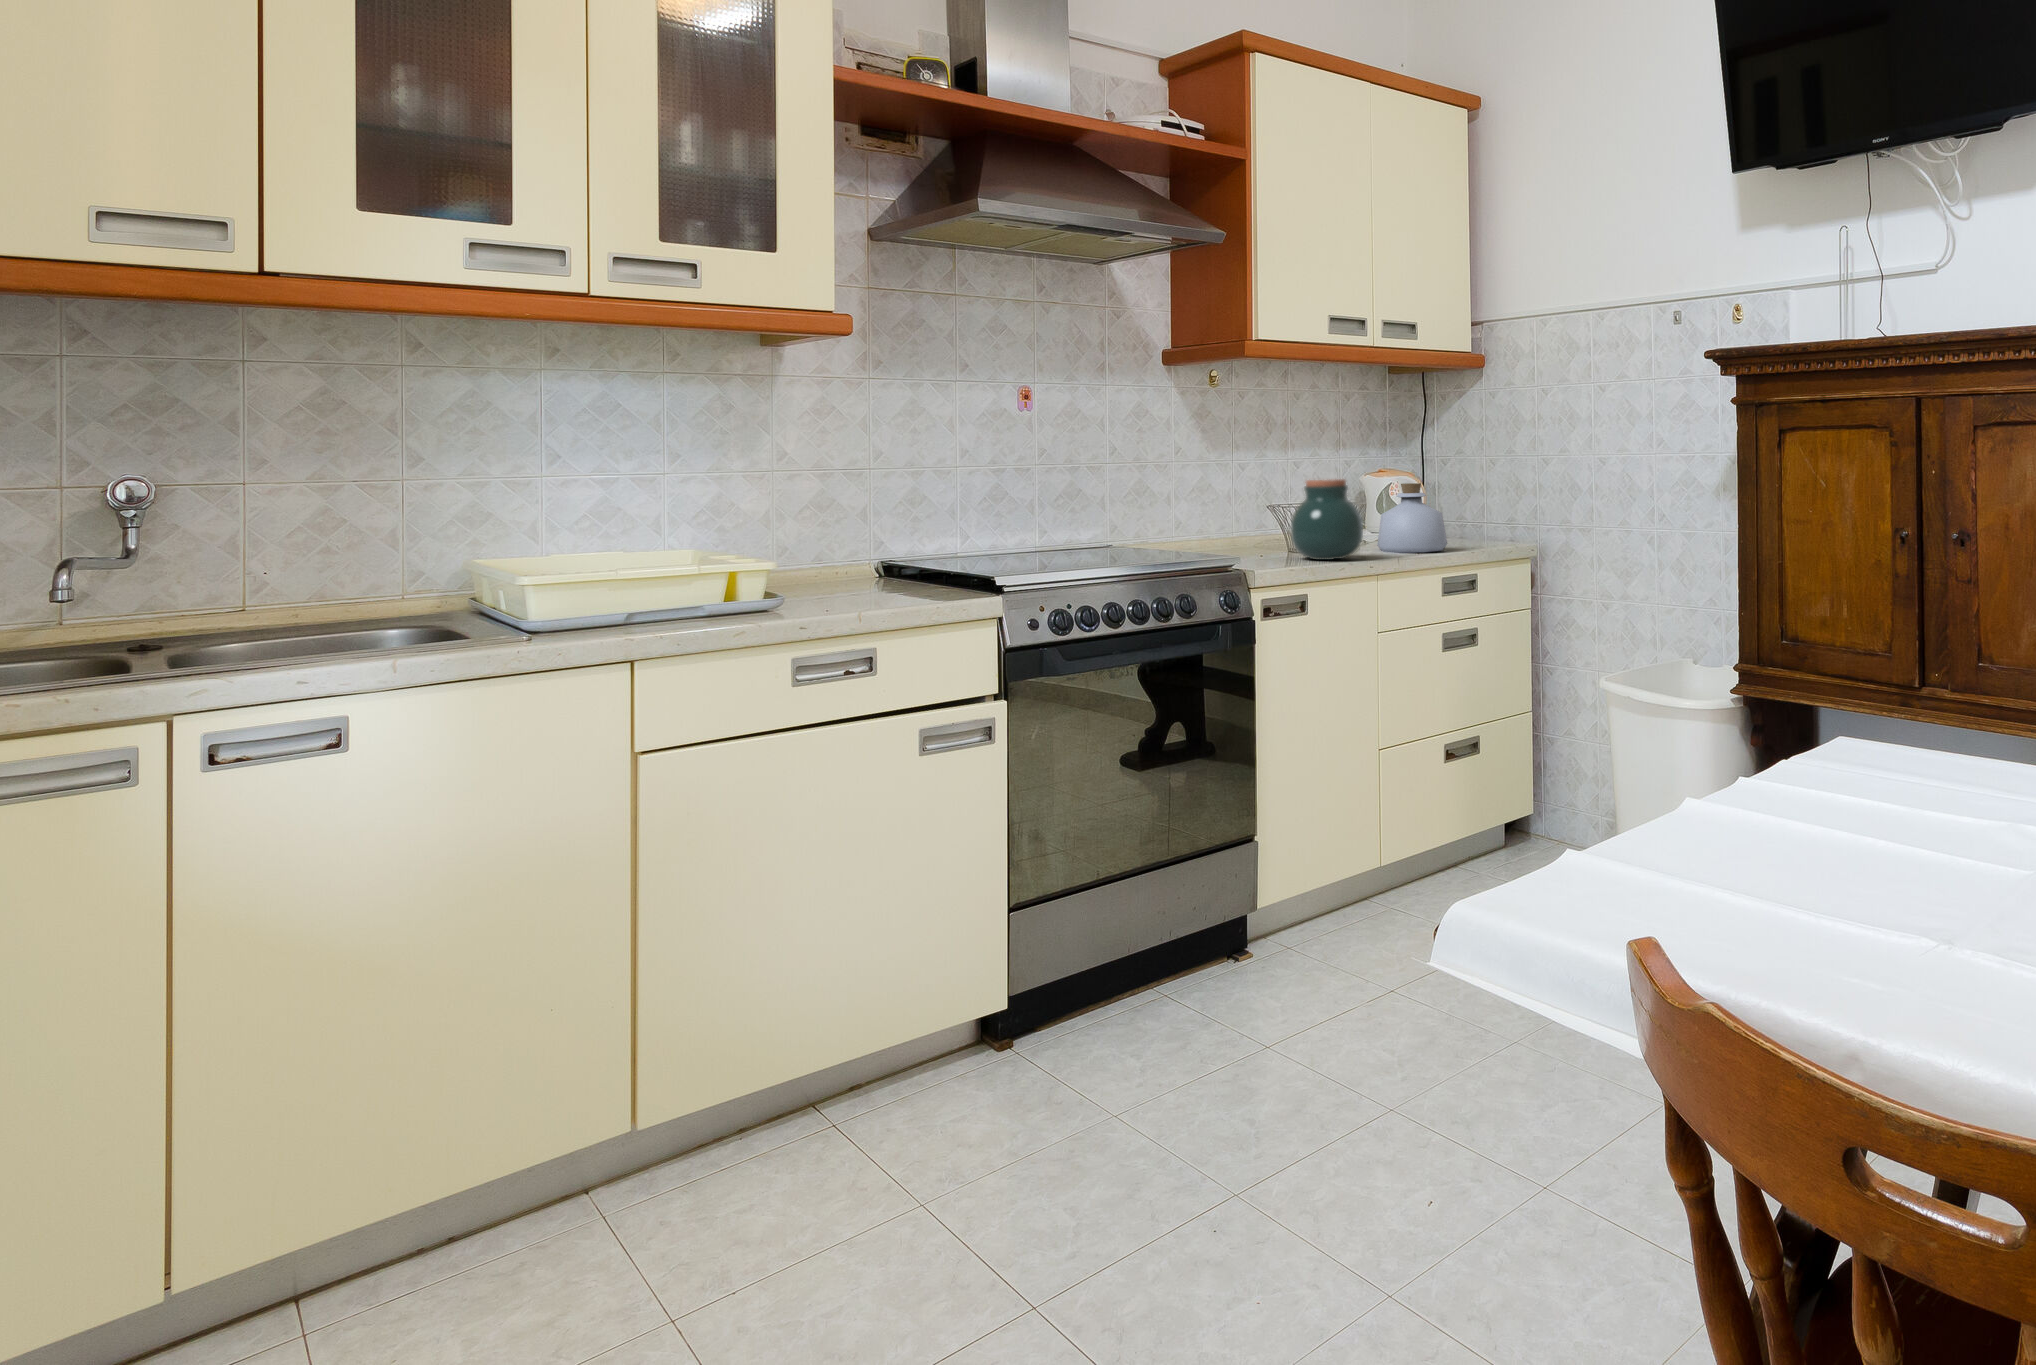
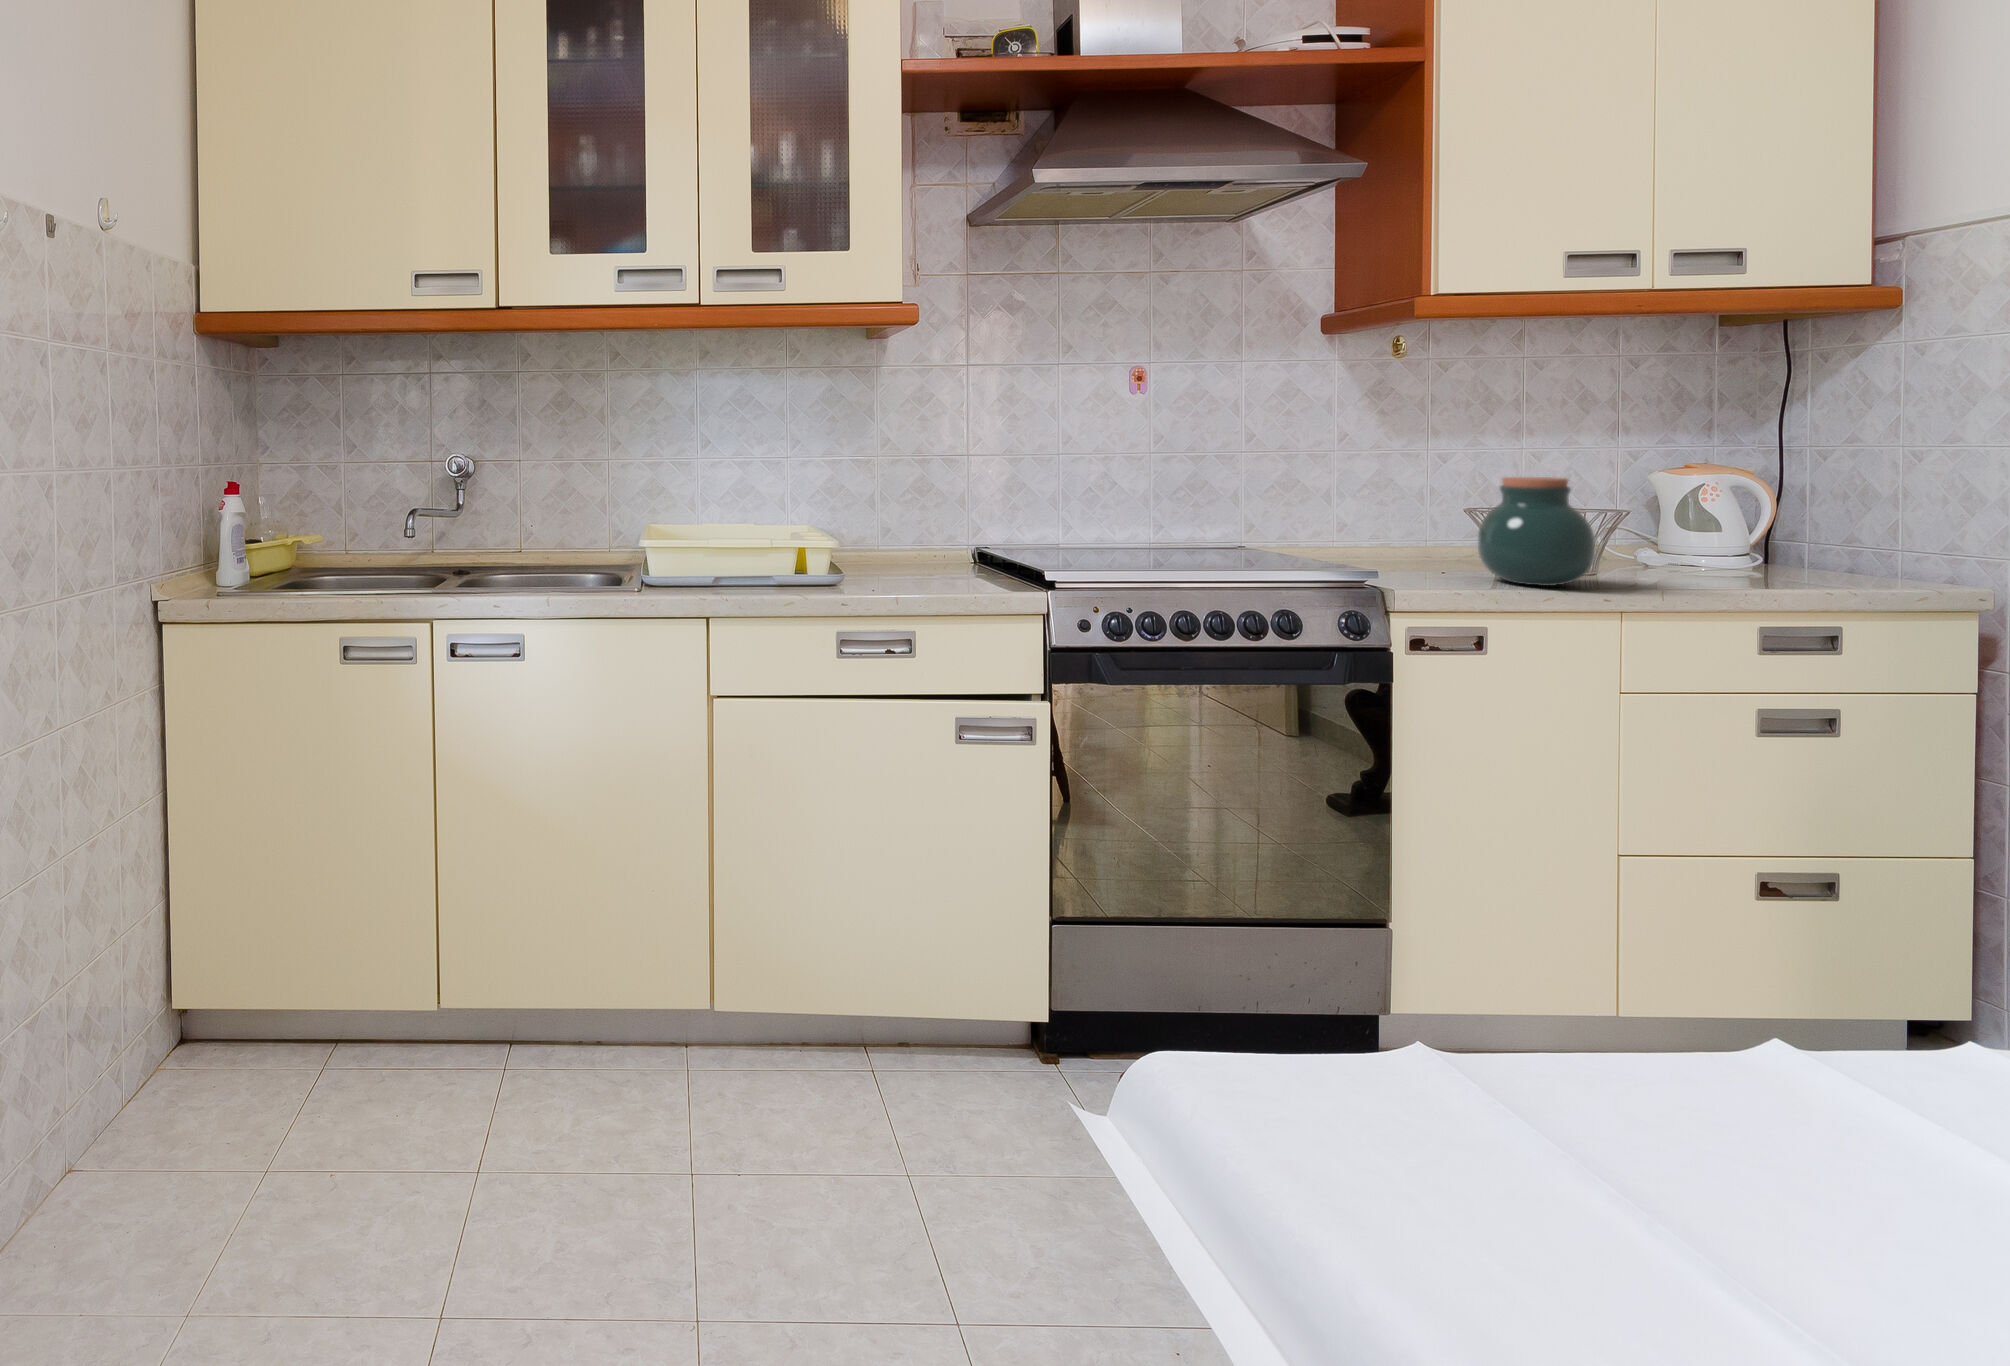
bottle: present [1377,483,1447,553] -> none [1658,484,1790,586]

